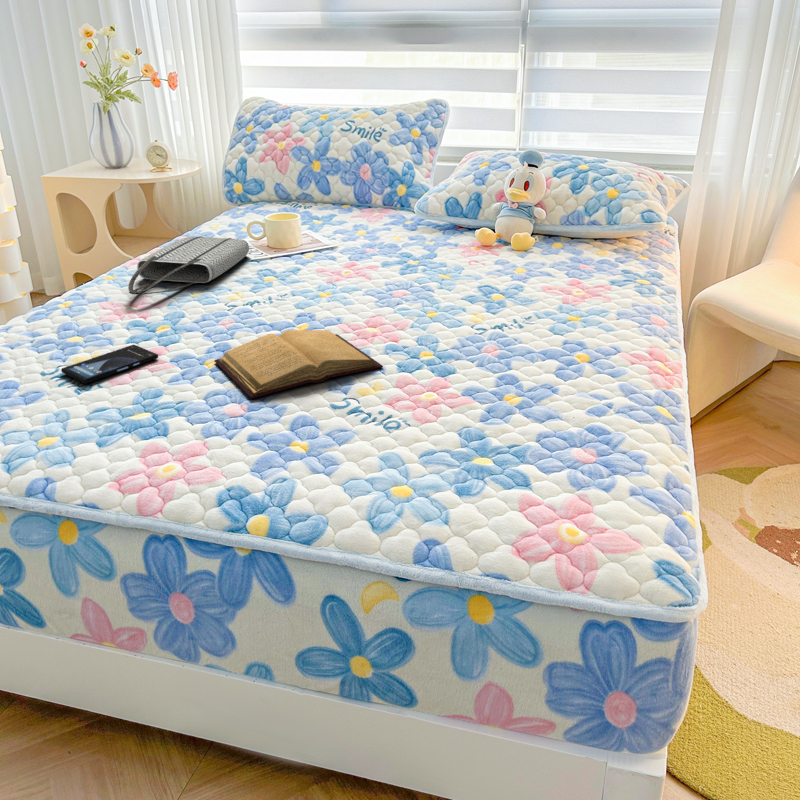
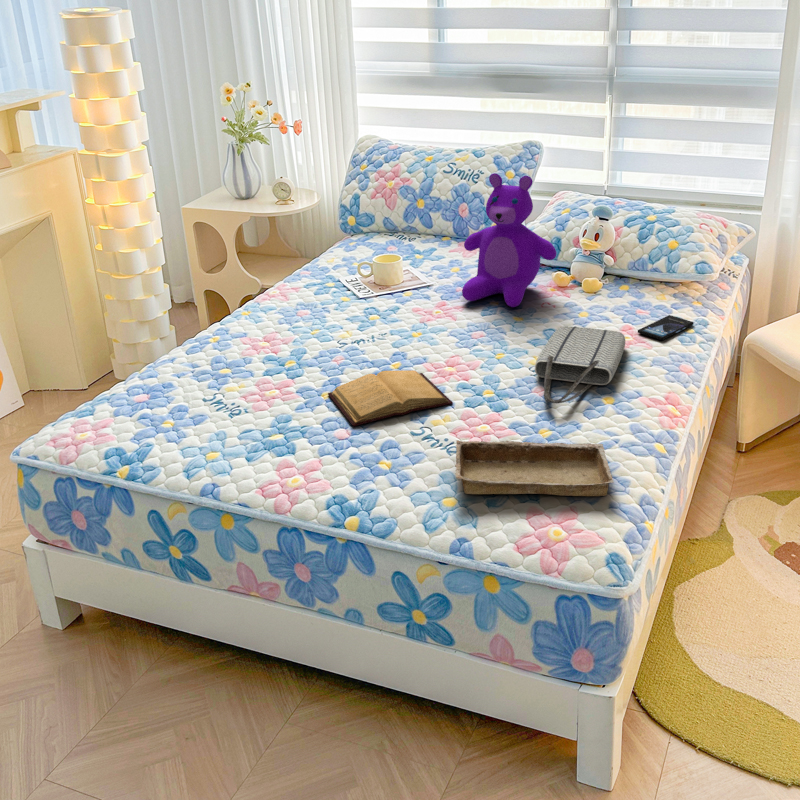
teddy bear: none [374,108,483,265] -> present [462,173,556,307]
tote bag: present [128,236,249,294] -> present [535,326,625,403]
smartphone: present [61,345,158,384] -> present [638,315,693,340]
tray: none [400,405,633,480] -> present [455,440,614,496]

